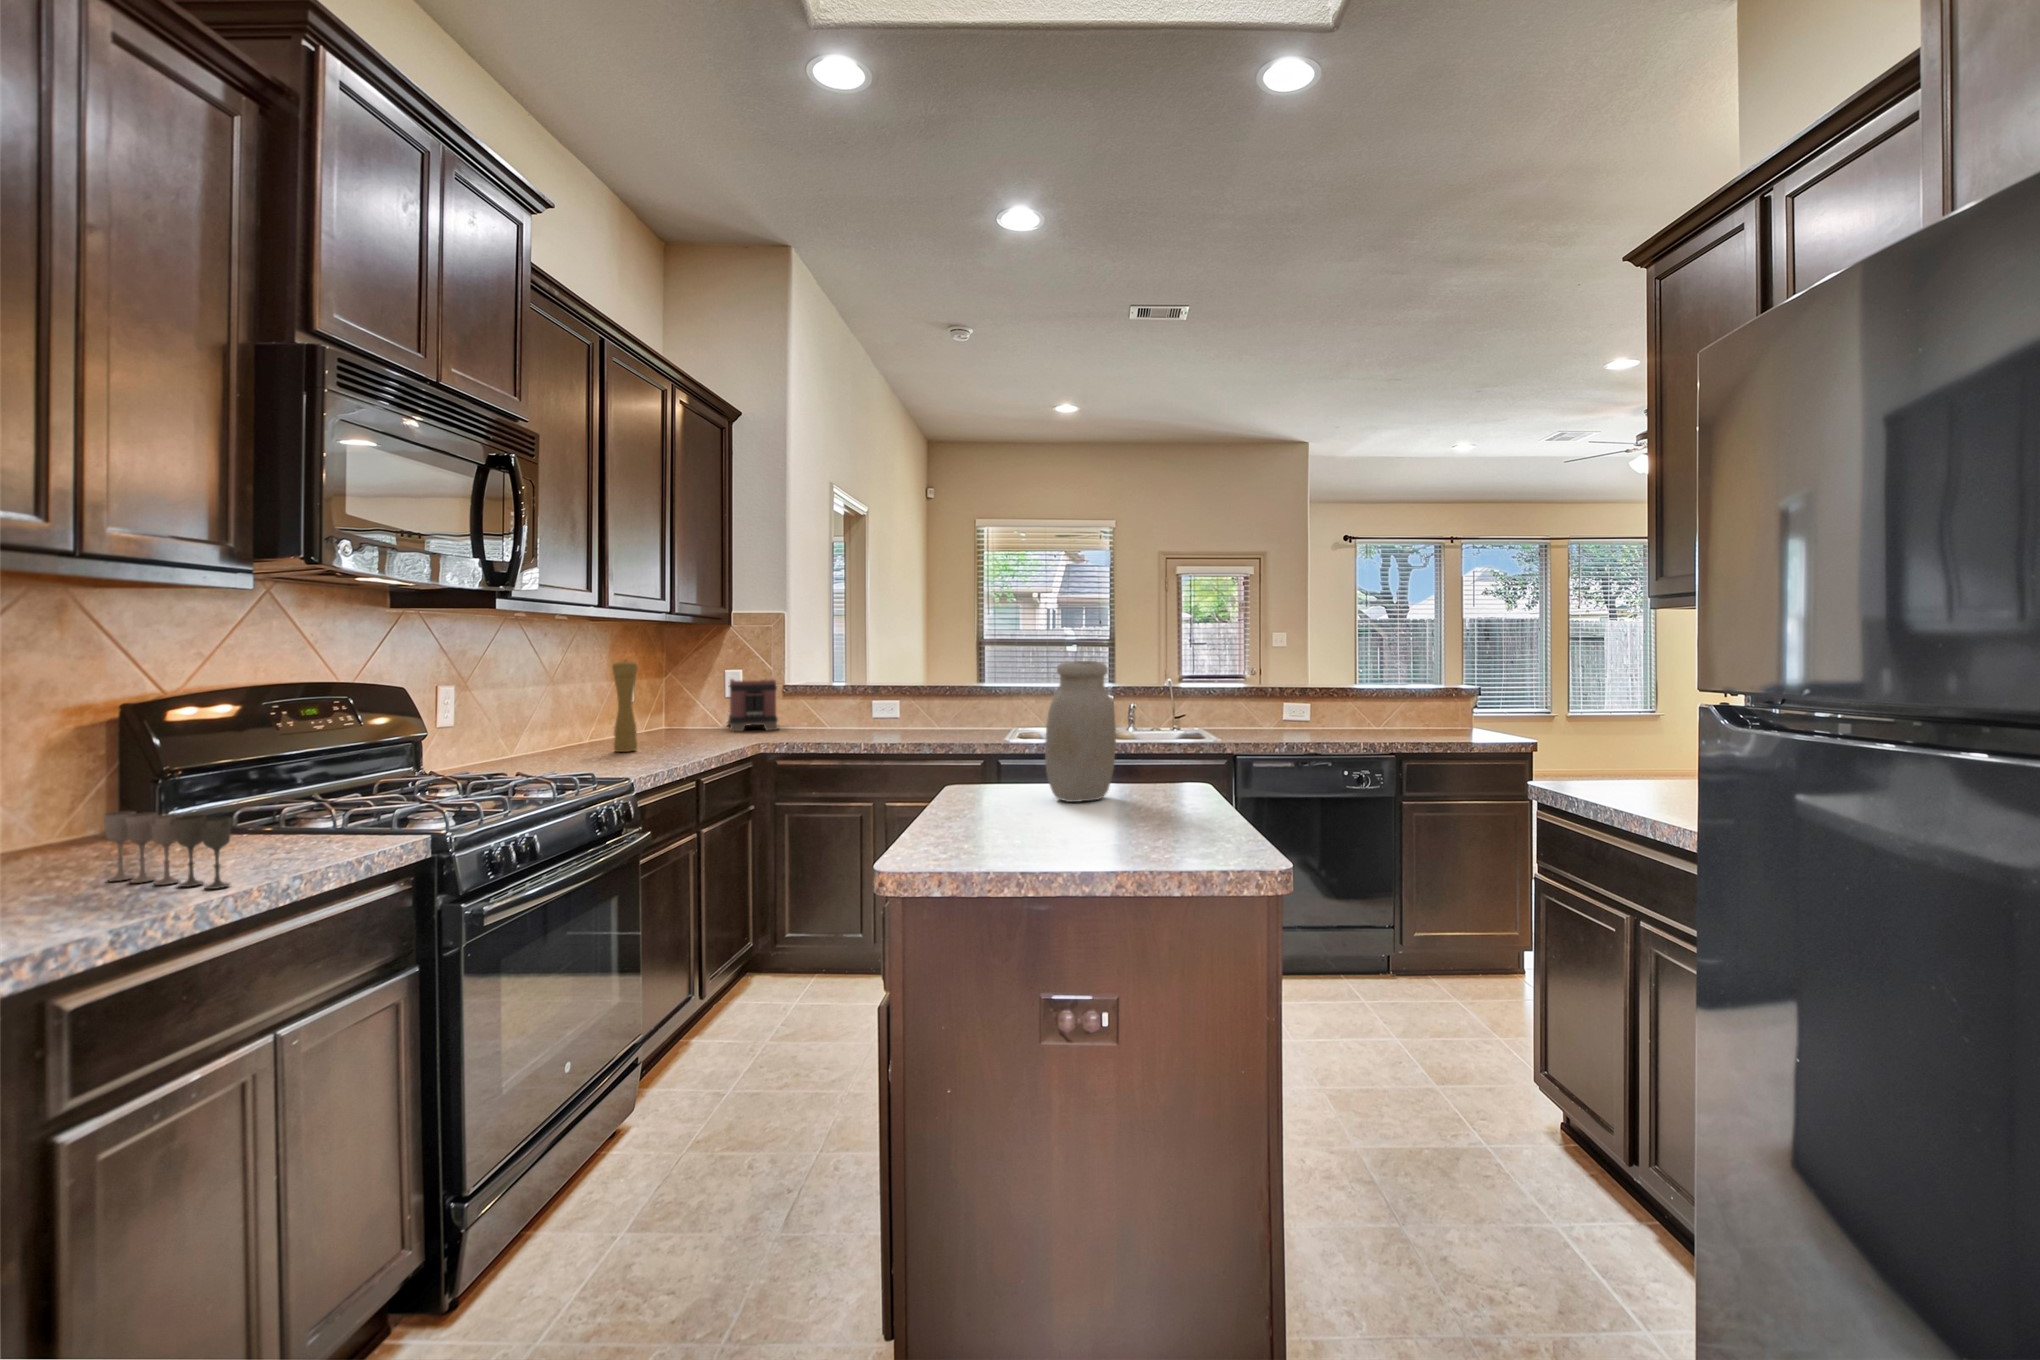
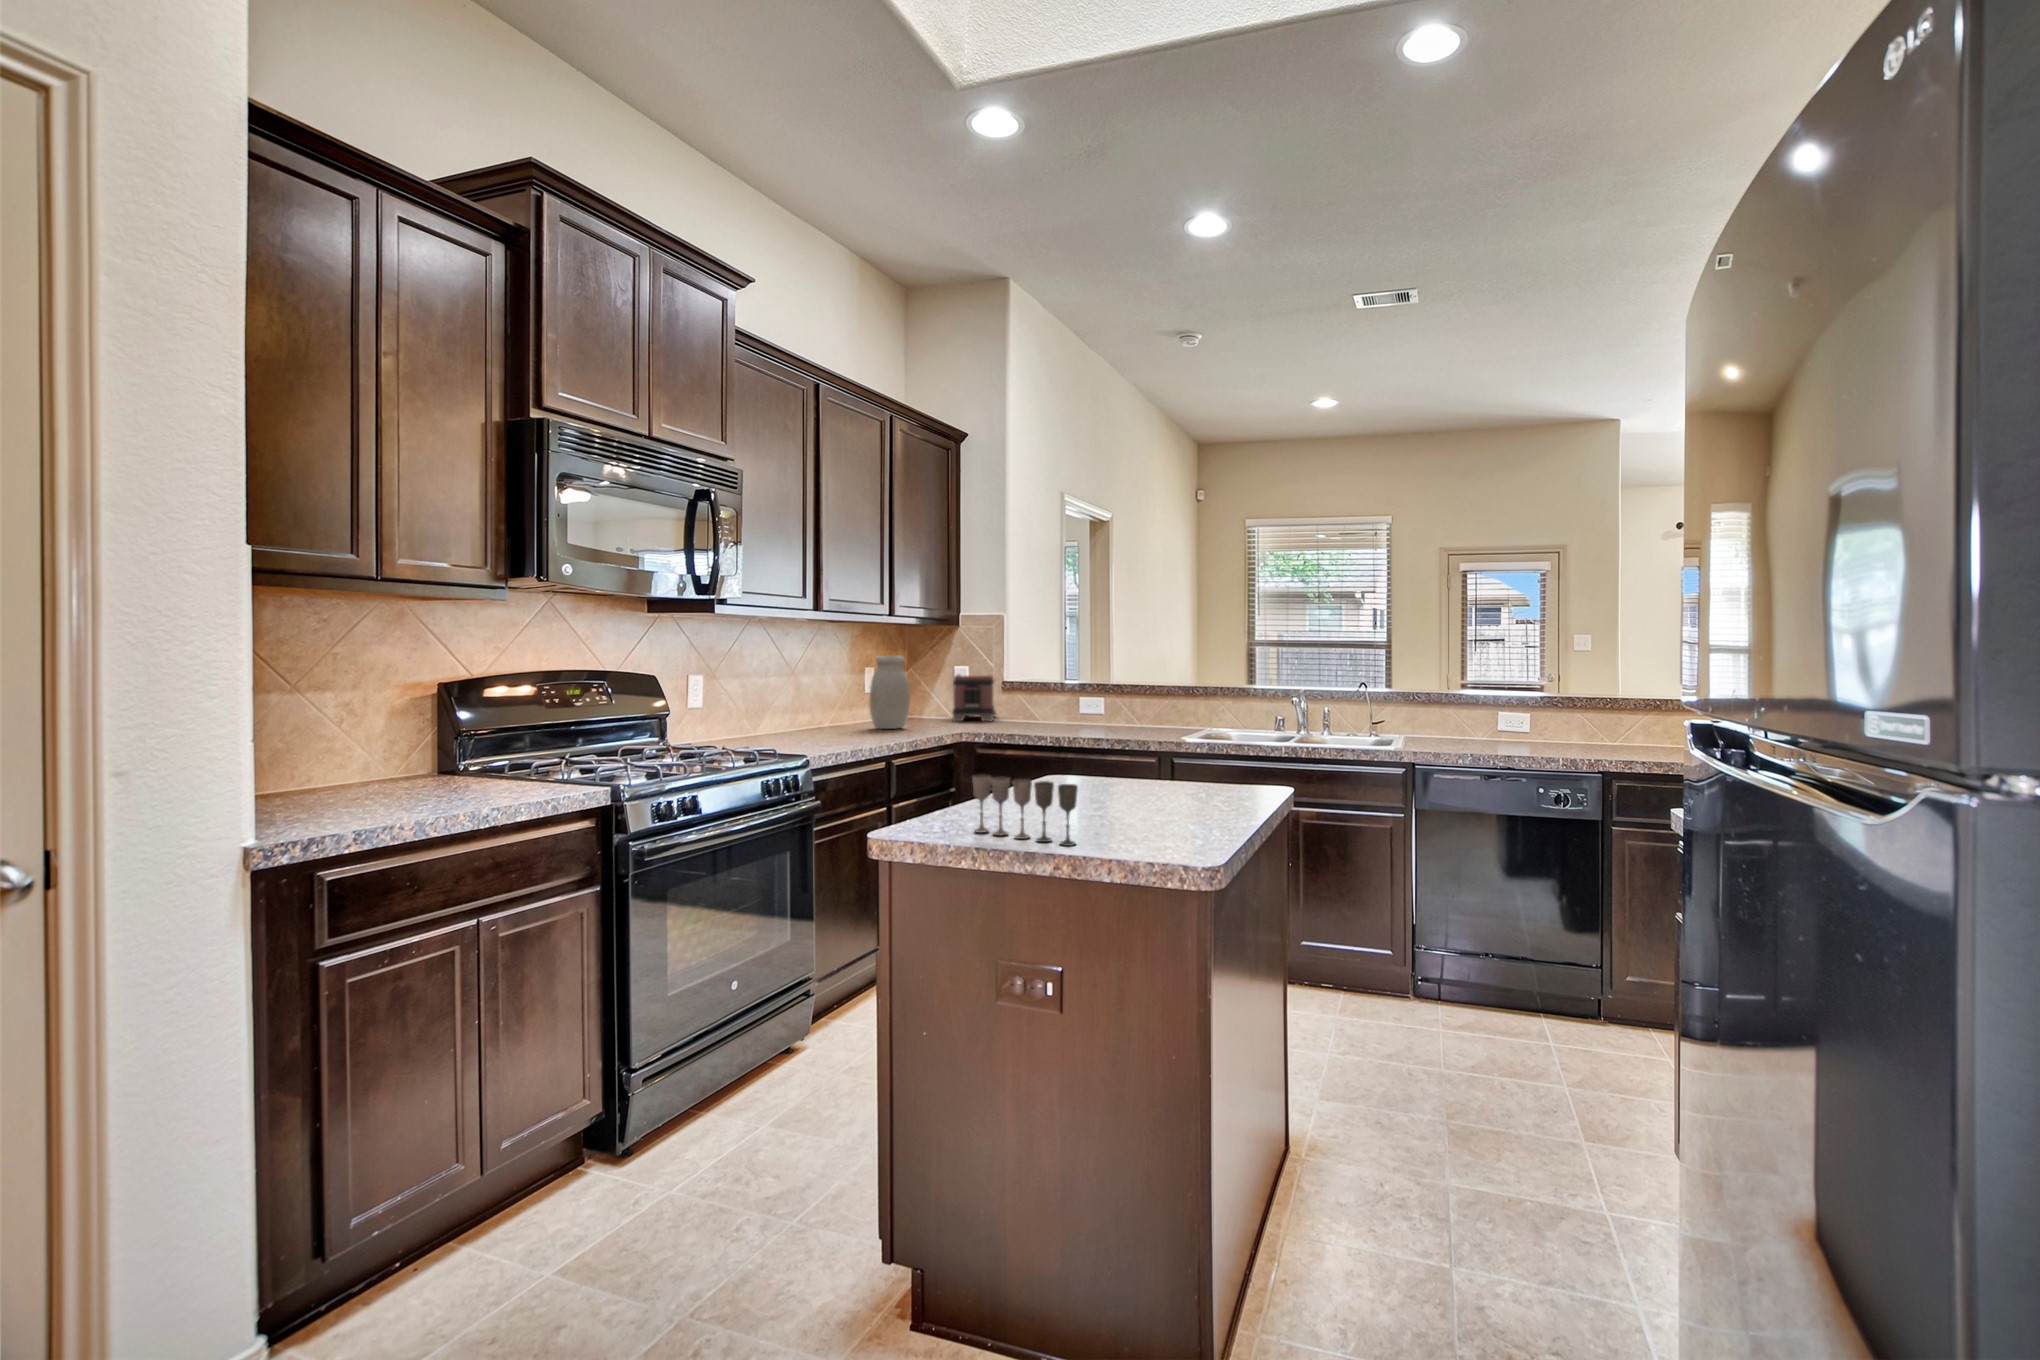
pepper mill: present [612,660,638,752] -> none [833,655,853,734]
jar: present [1045,661,1116,802] -> present [870,655,910,729]
wine glass: present [104,811,232,889] -> present [972,775,1078,846]

